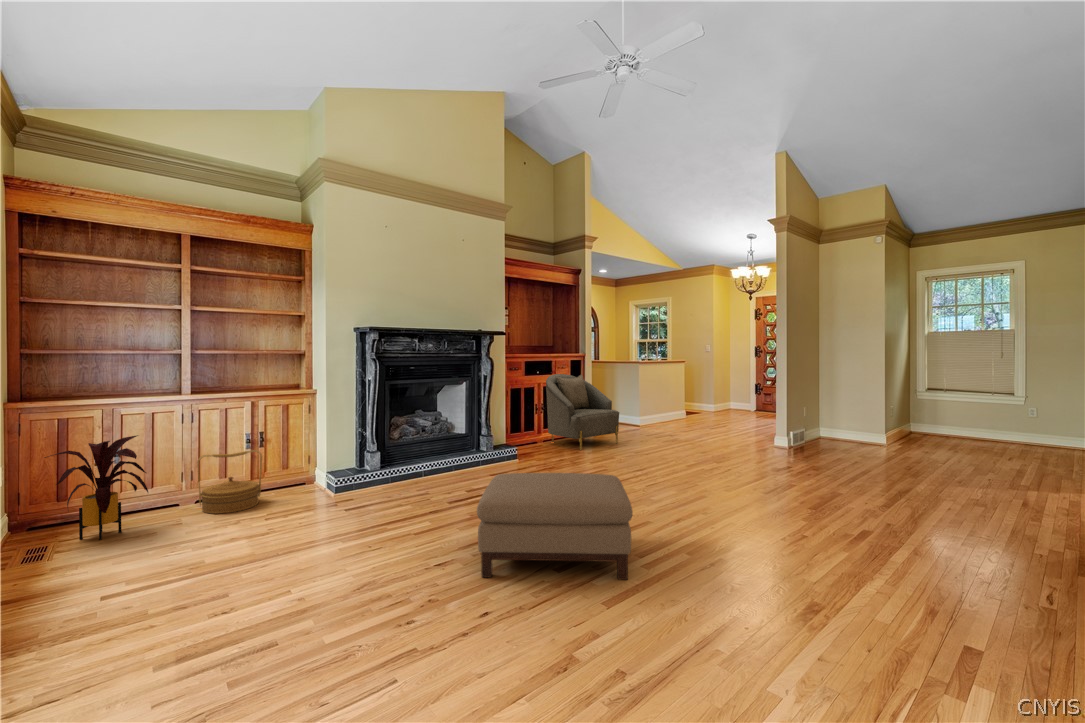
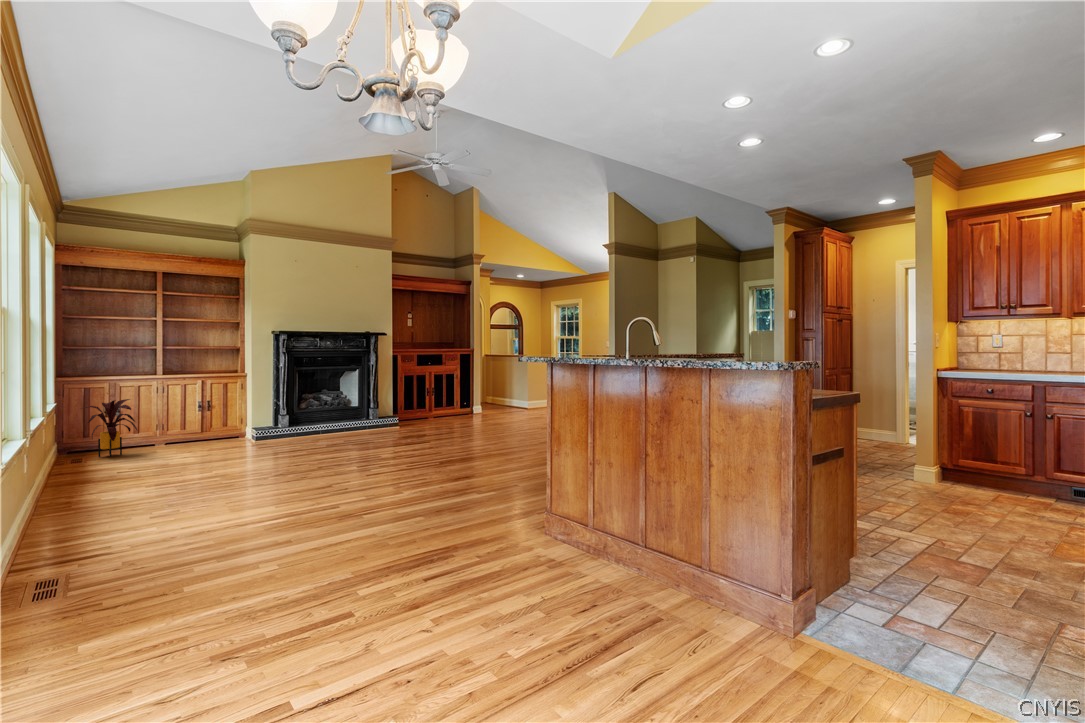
armchair: present [546,374,619,450] -> none [434,365,490,422]
woven basket: present [197,450,262,514] -> none [166,411,208,449]
ottoman: present [477,473,633,580] -> none [312,420,409,470]

